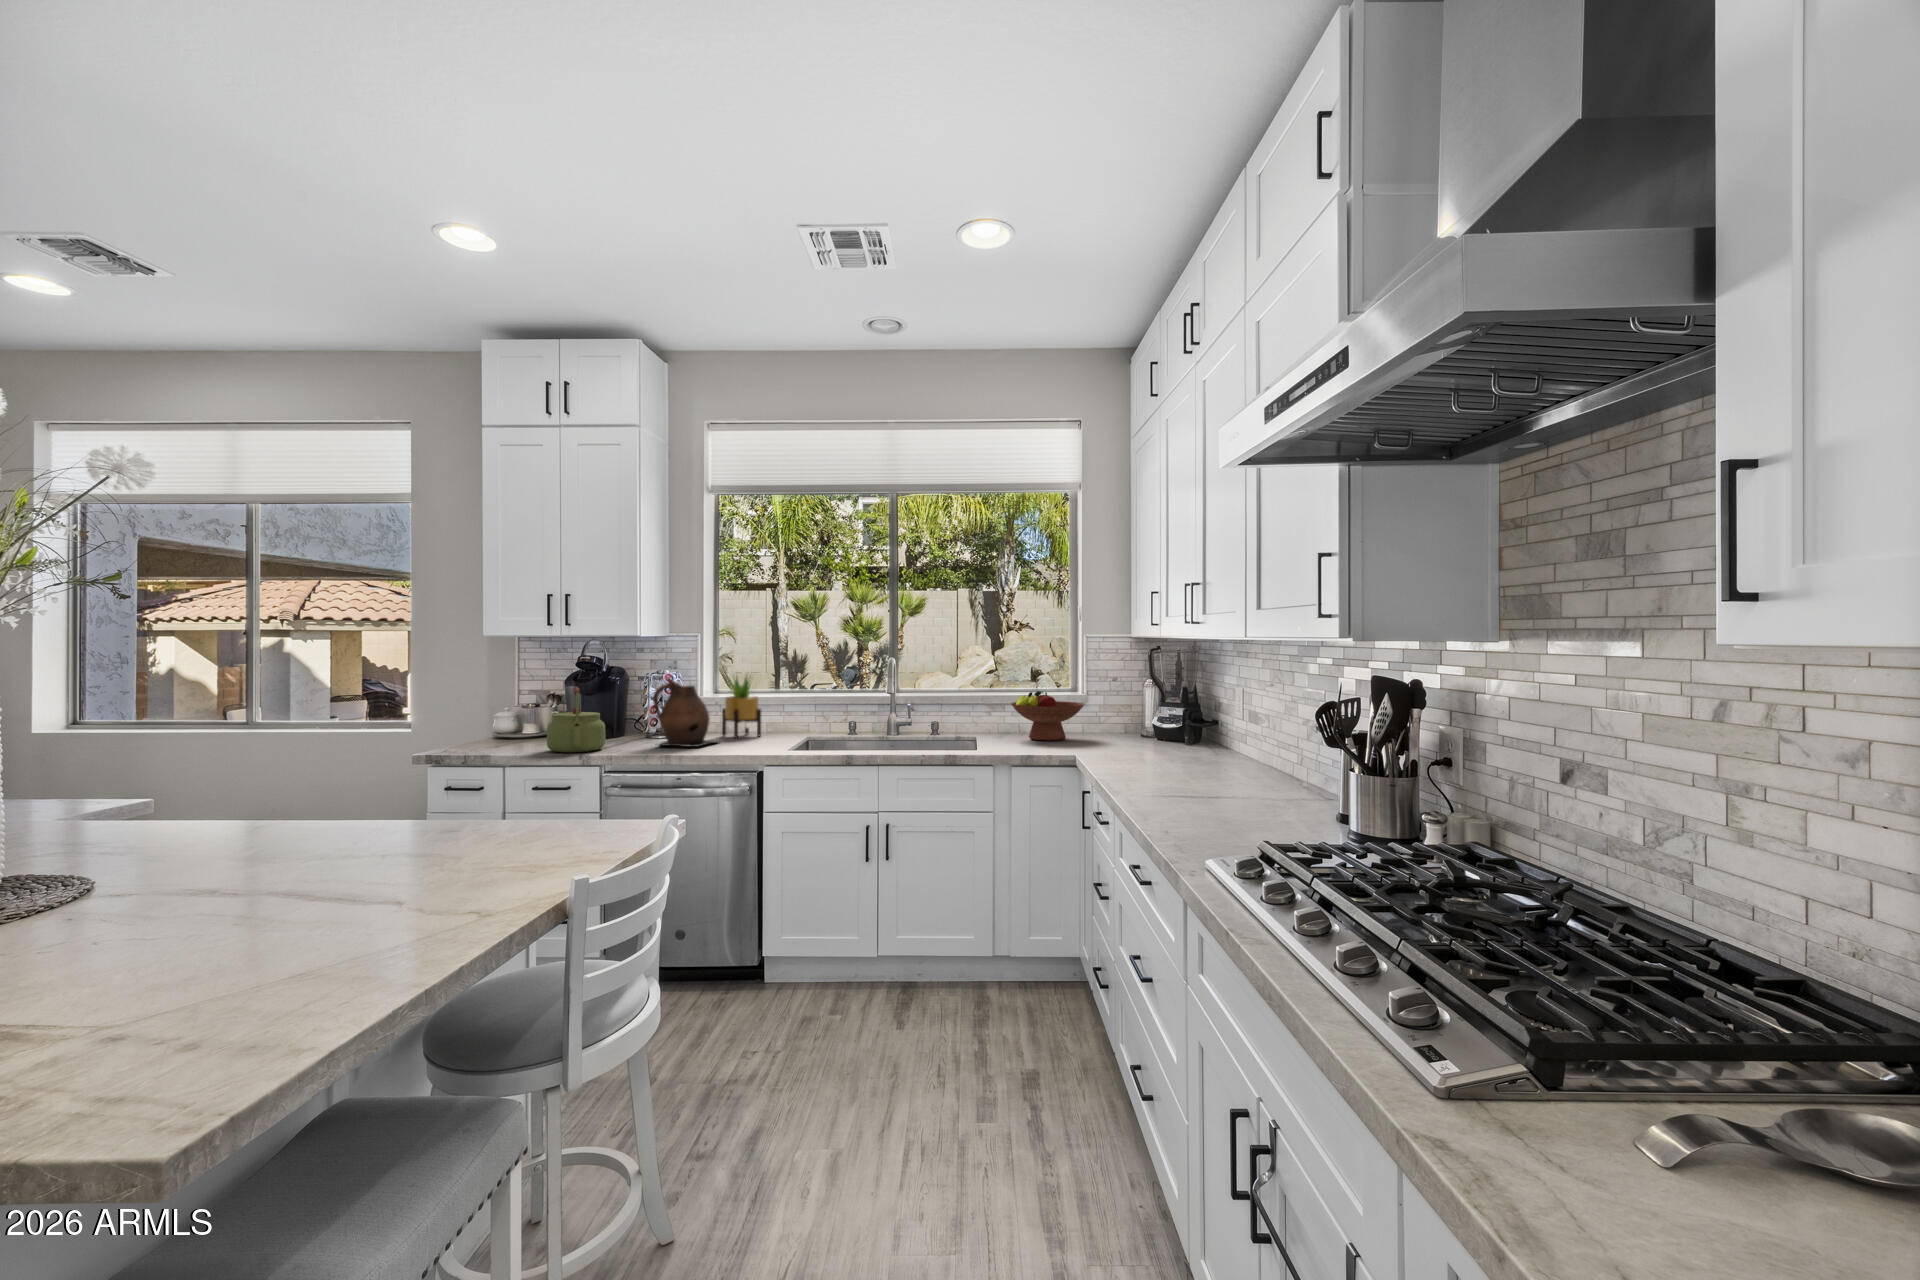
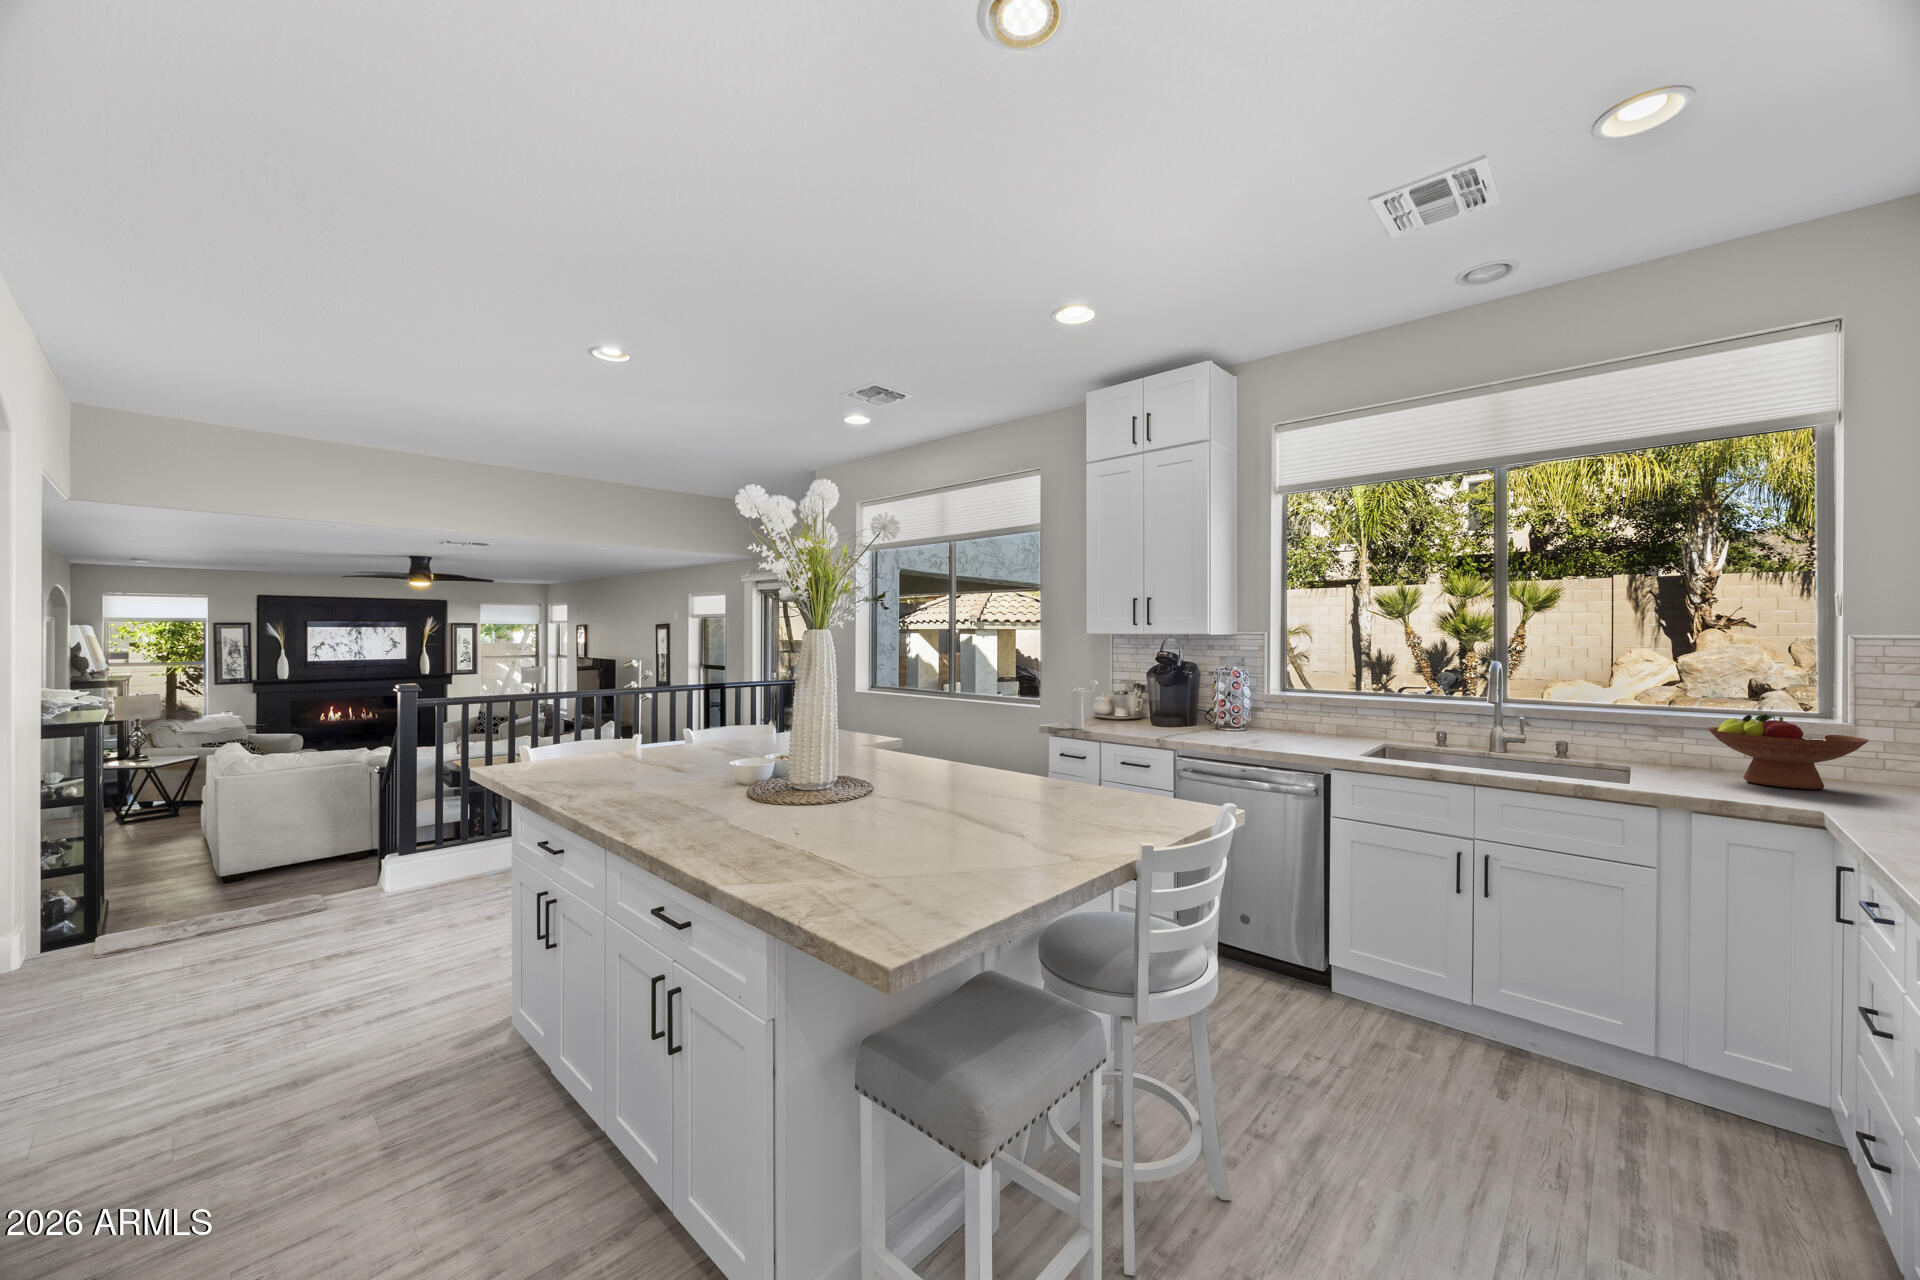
potted plant: present [722,674,761,738] -> none [1292,668,1337,738]
ceramic pitcher: present [653,678,716,747] -> none [1218,673,1286,743]
kettle: present [547,687,605,752] -> none [1124,677,1174,736]
pepper mill: none [475,694,509,753] -> present [1071,680,1098,729]

